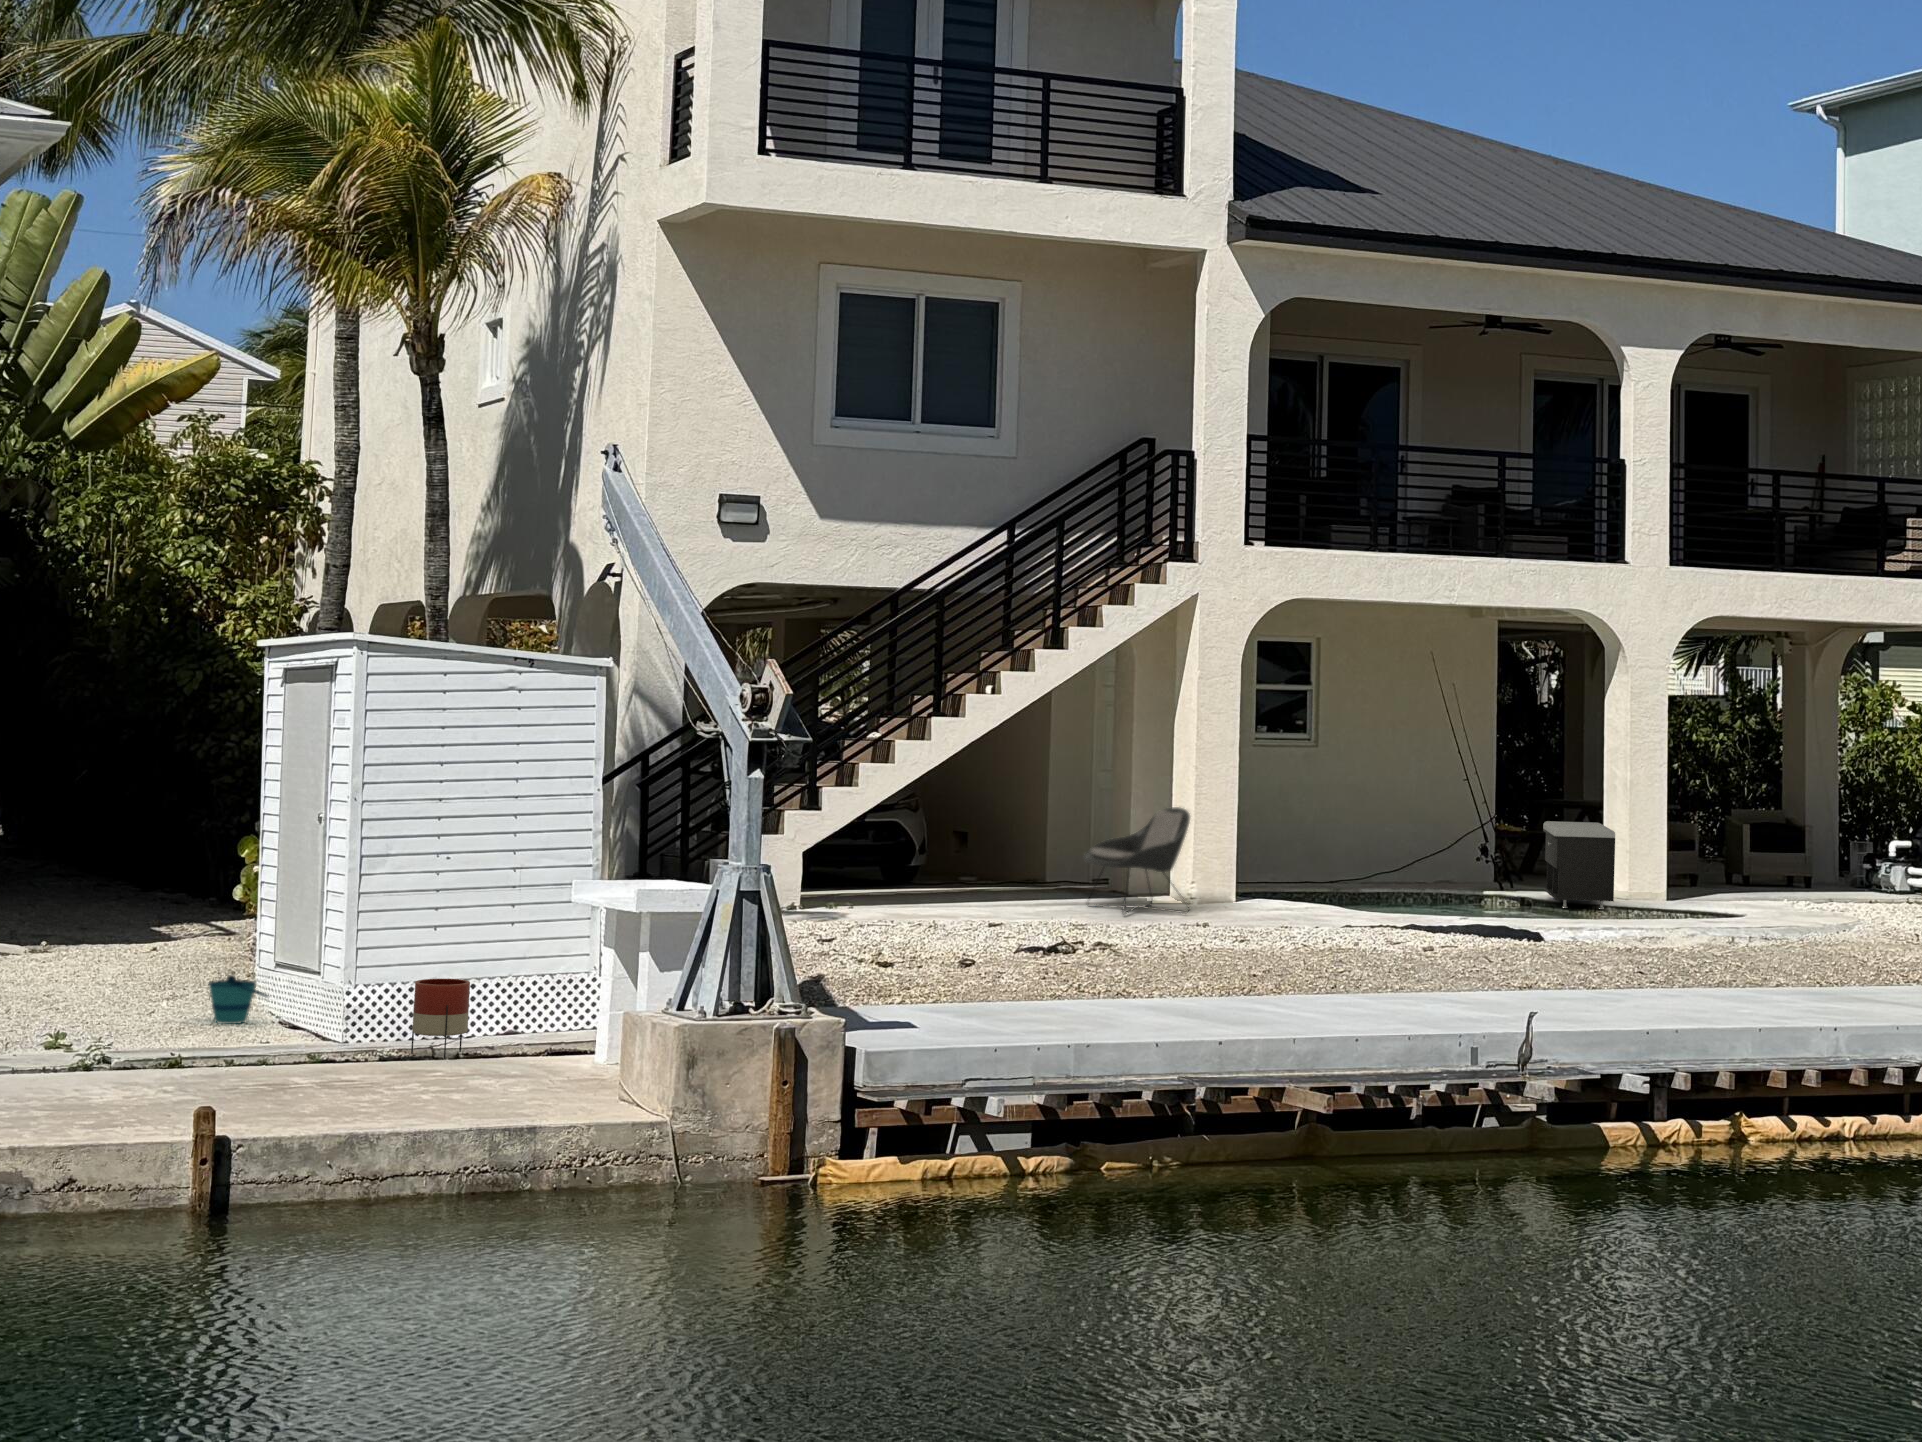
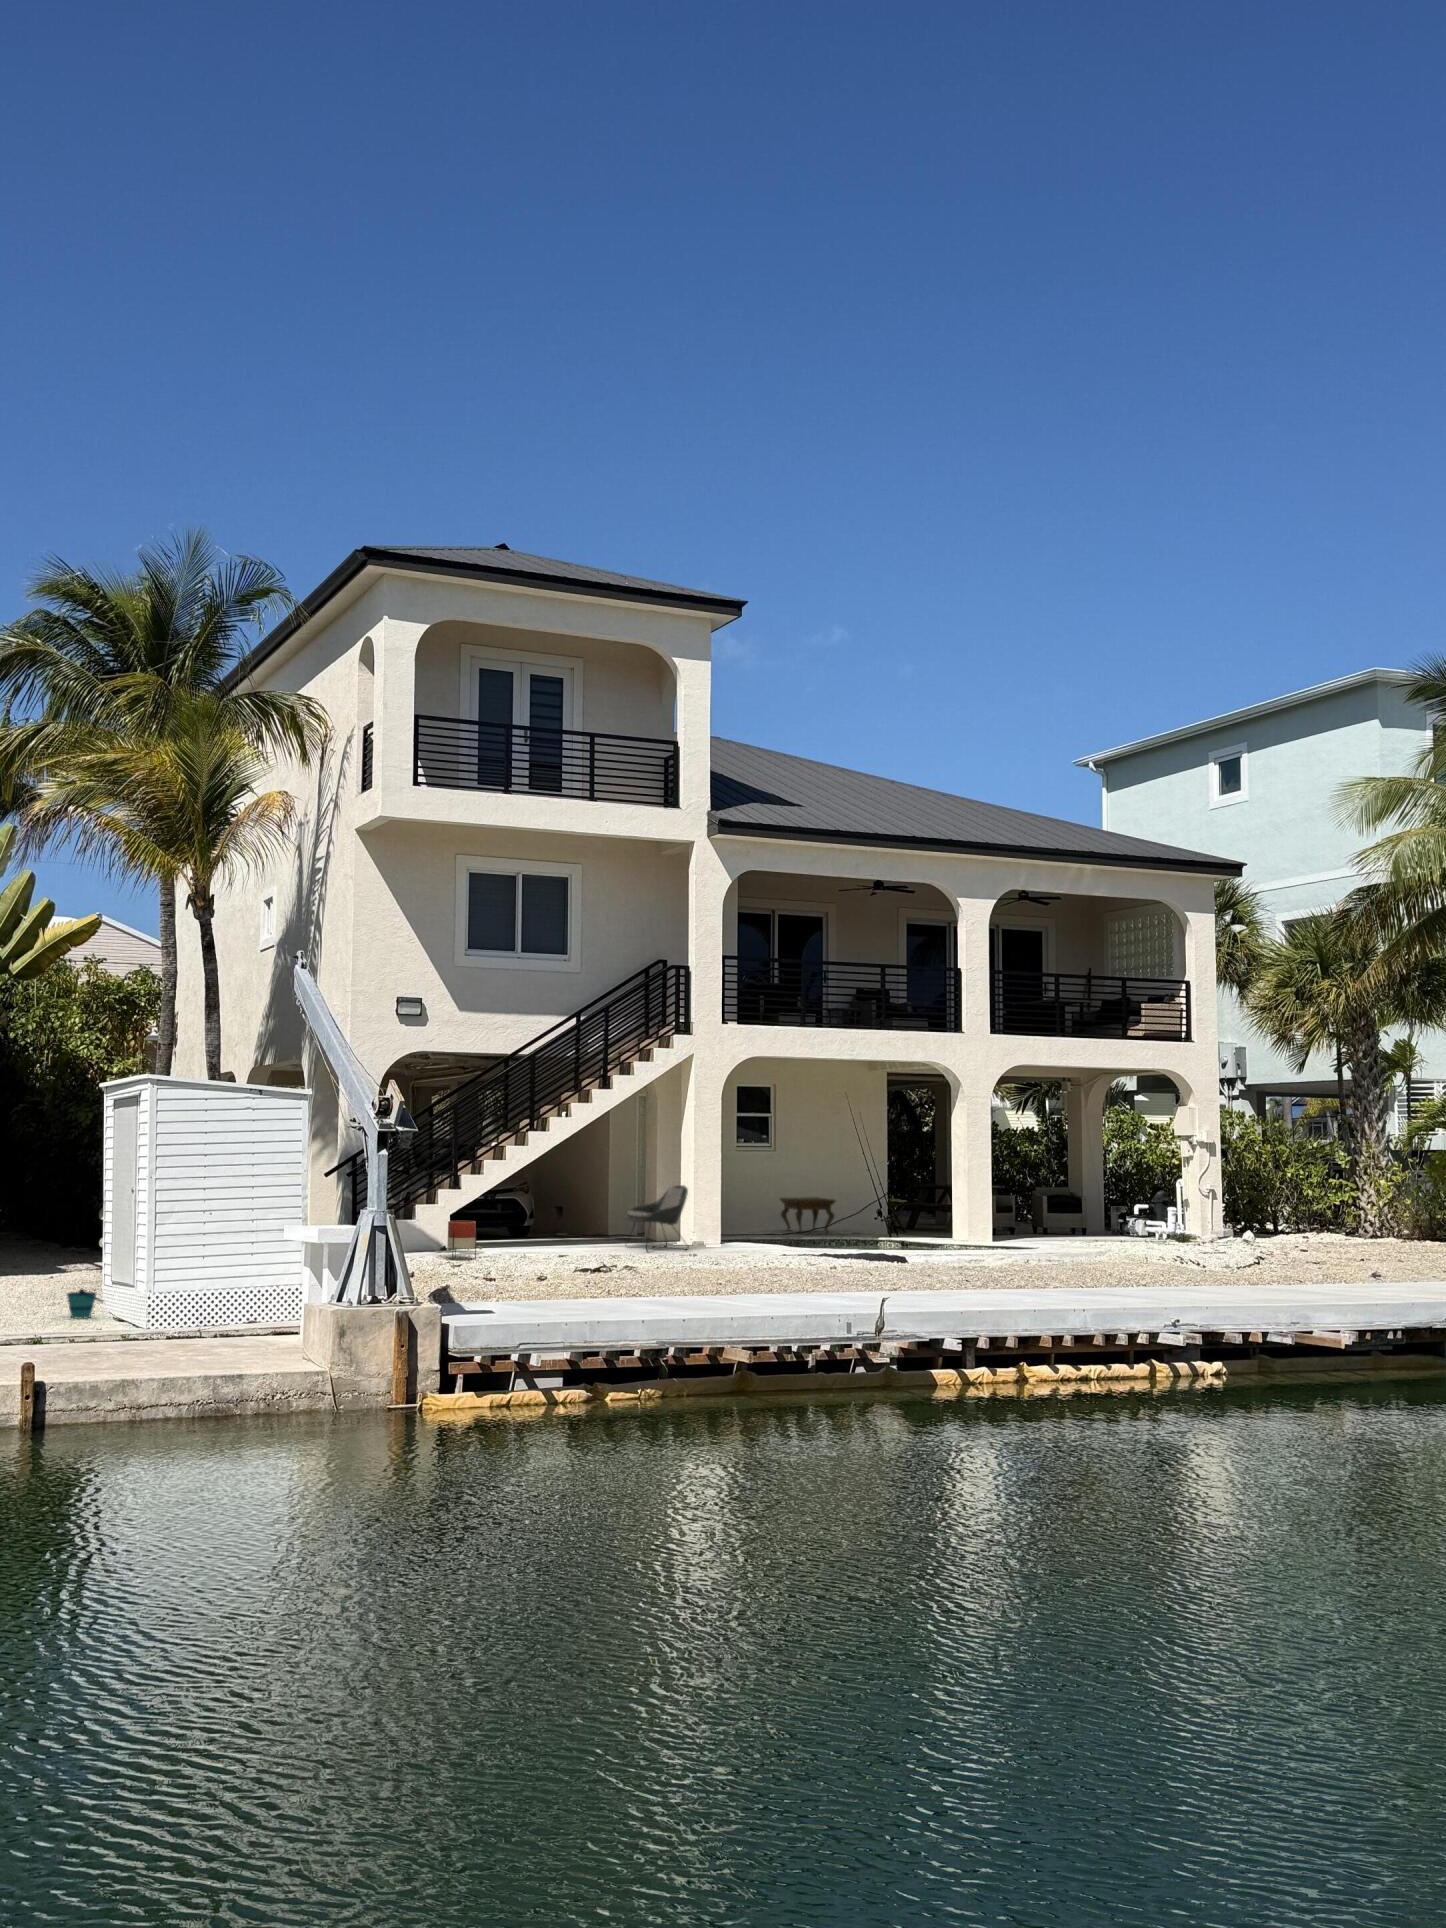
storage bench: present [1543,821,1615,909] -> none [914,1193,957,1246]
side table: none [1323,824,1417,882] -> present [780,1197,835,1233]
planter: present [411,979,470,1059] -> present [447,1221,476,1260]

